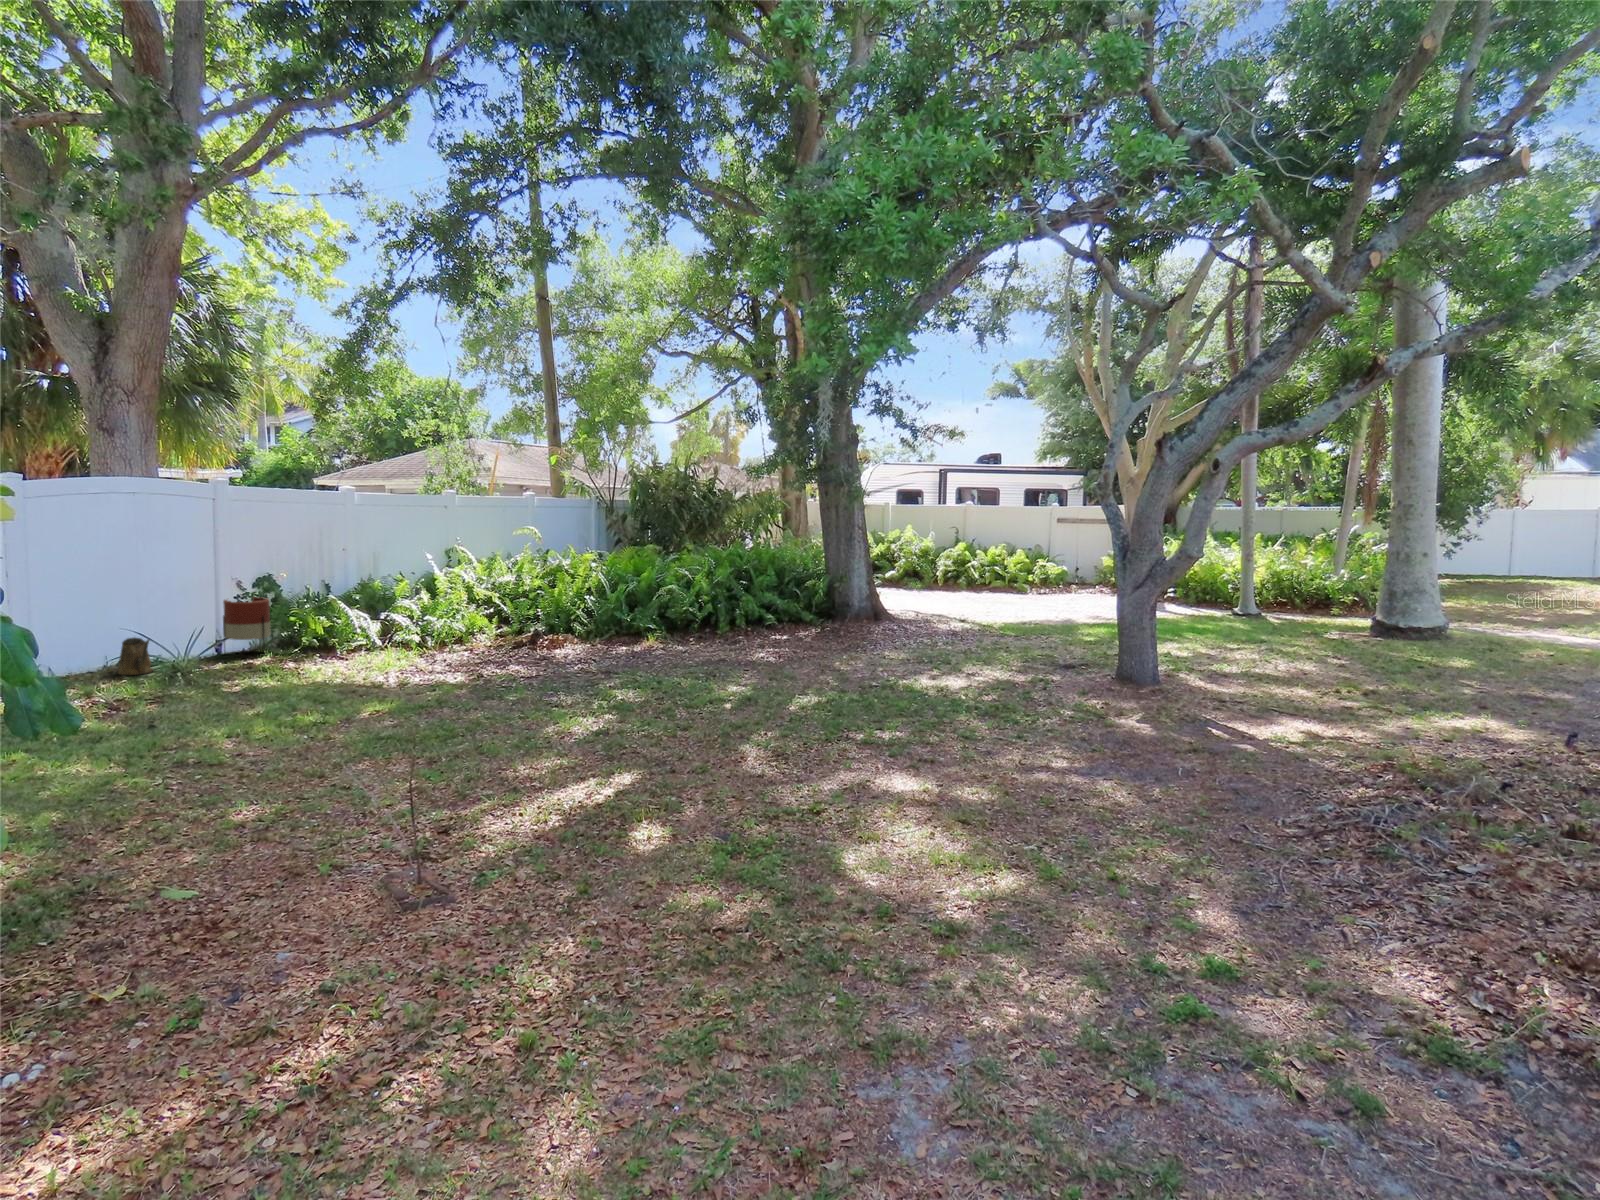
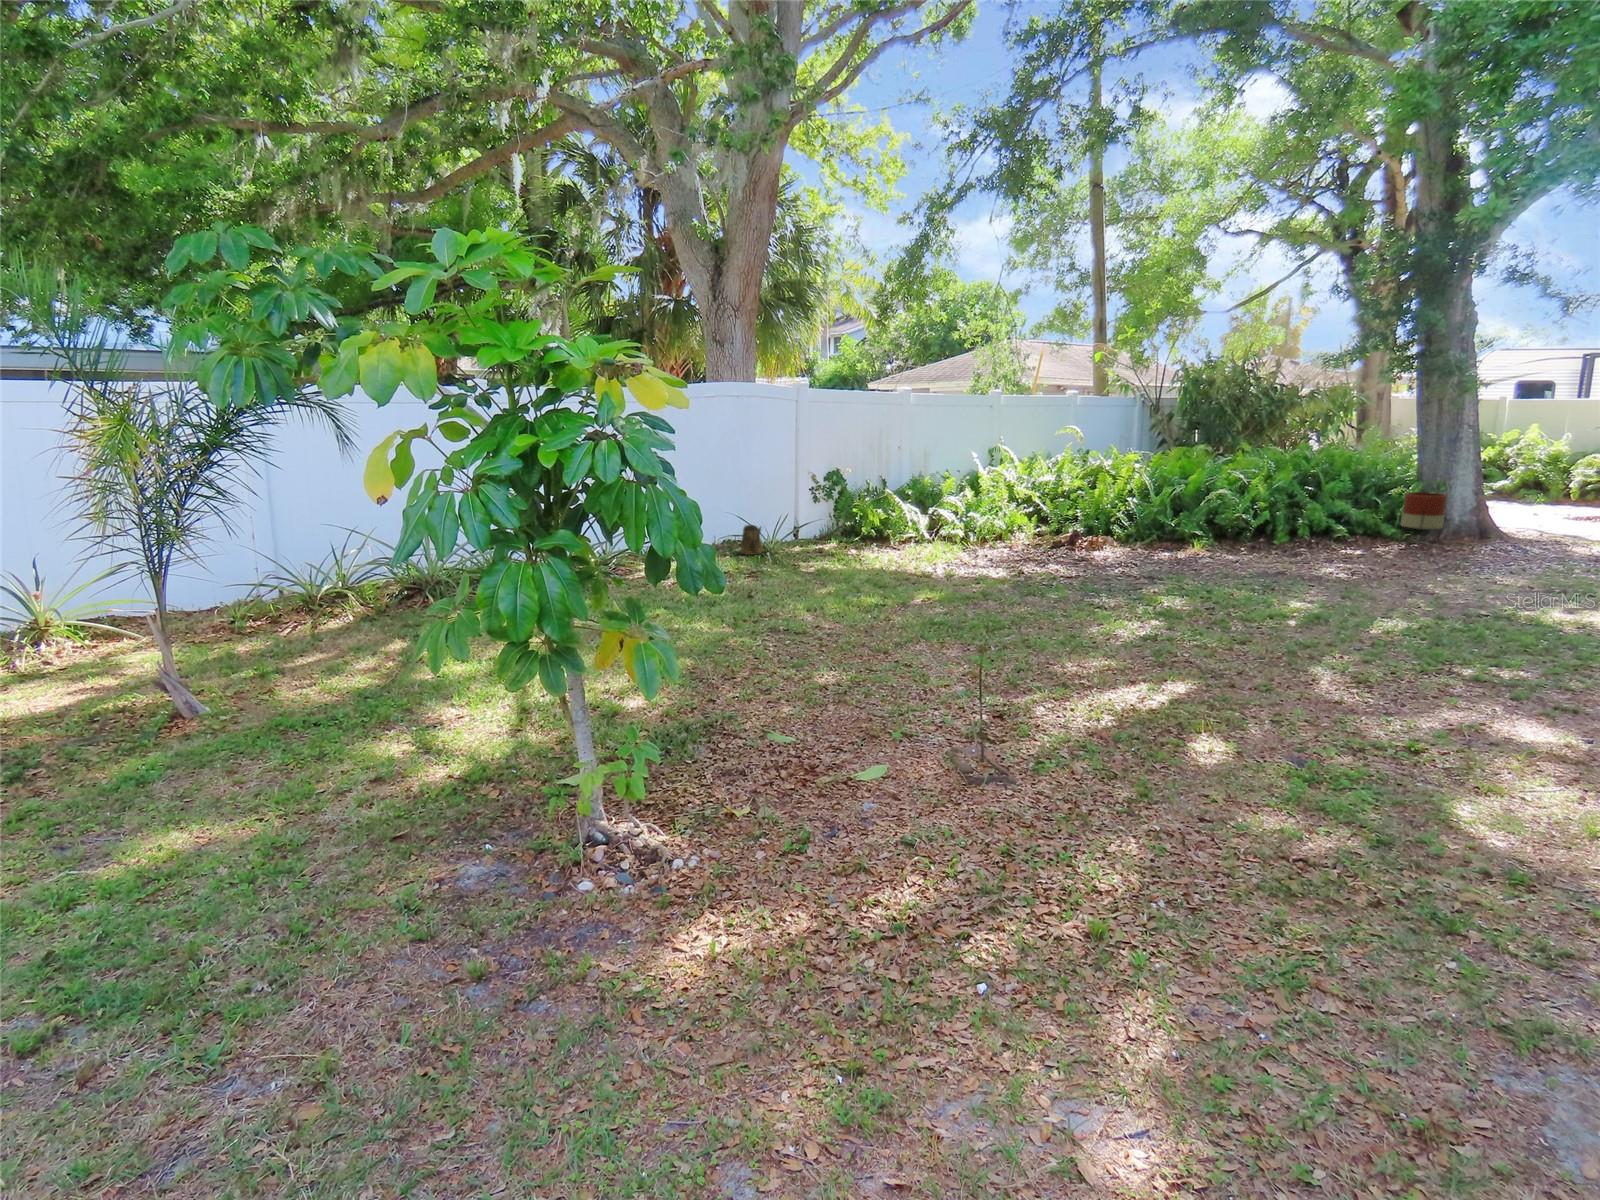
planter: present [223,597,271,652] -> present [1401,492,1447,536]

